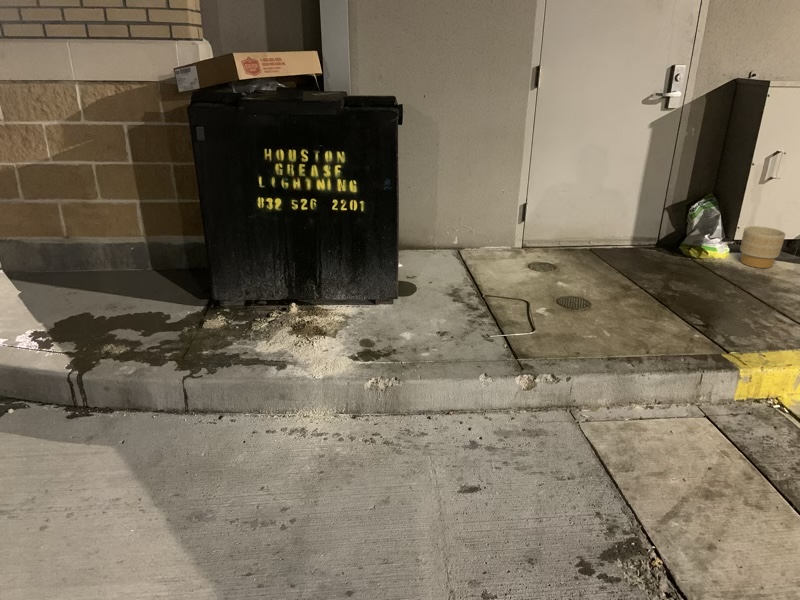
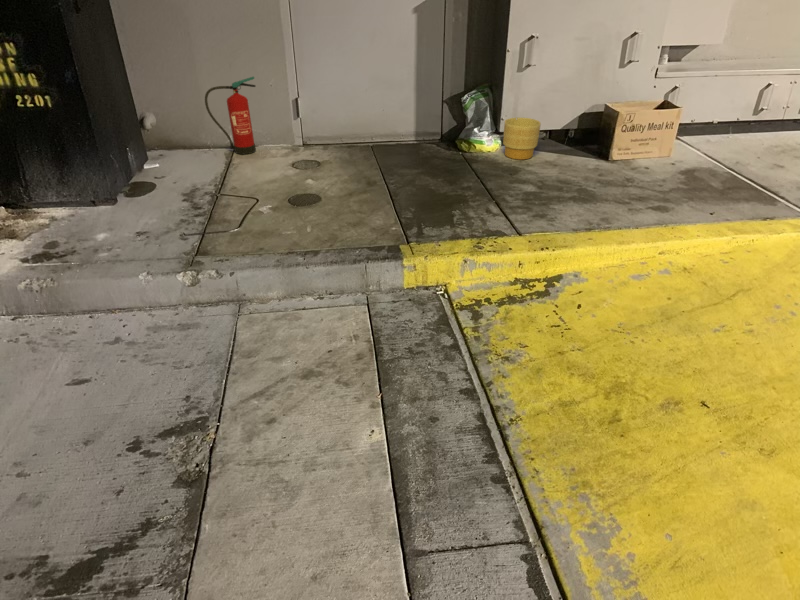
fire extinguisher: none [444,182,496,256] -> present [205,77,256,154]

